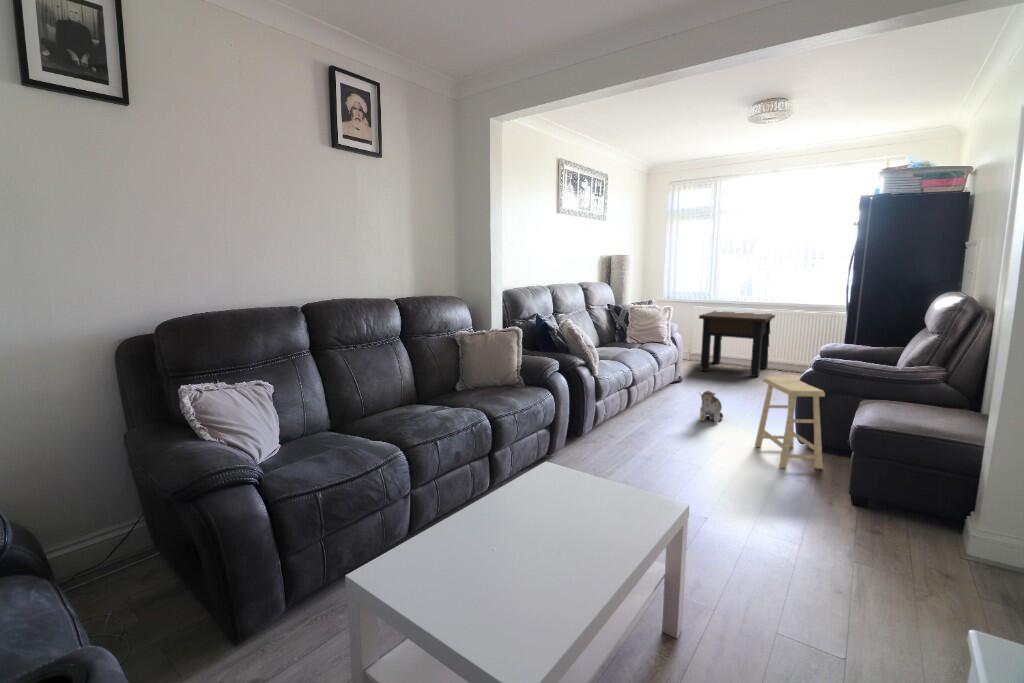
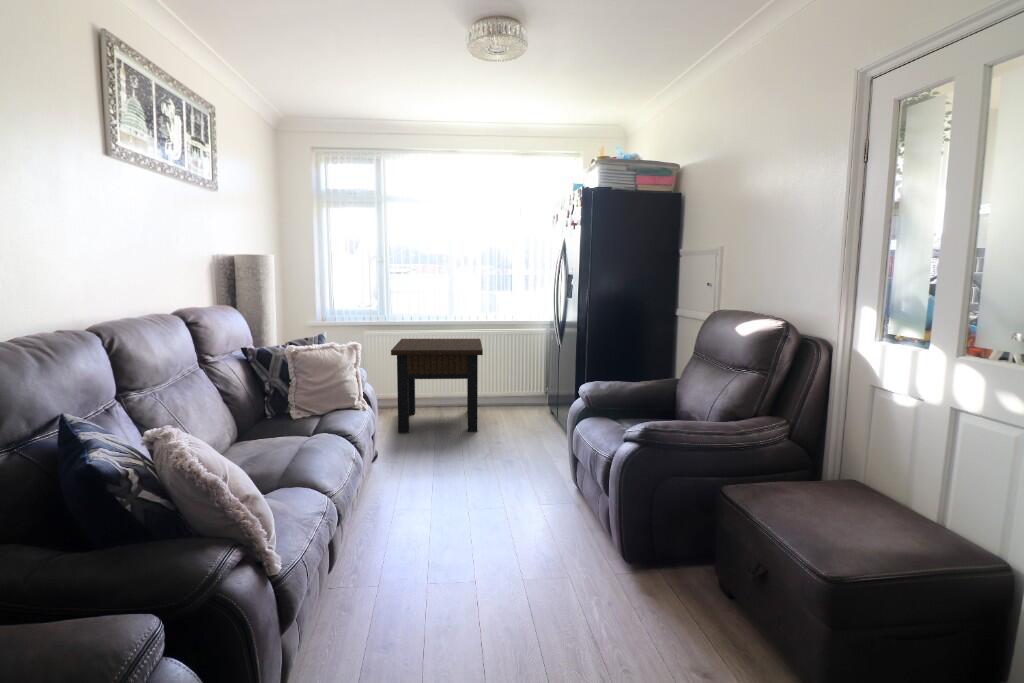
footstool: present [755,377,825,469] -> none [586,474,713,662]
plush toy: present [700,391,723,422] -> none [462,508,497,563]

